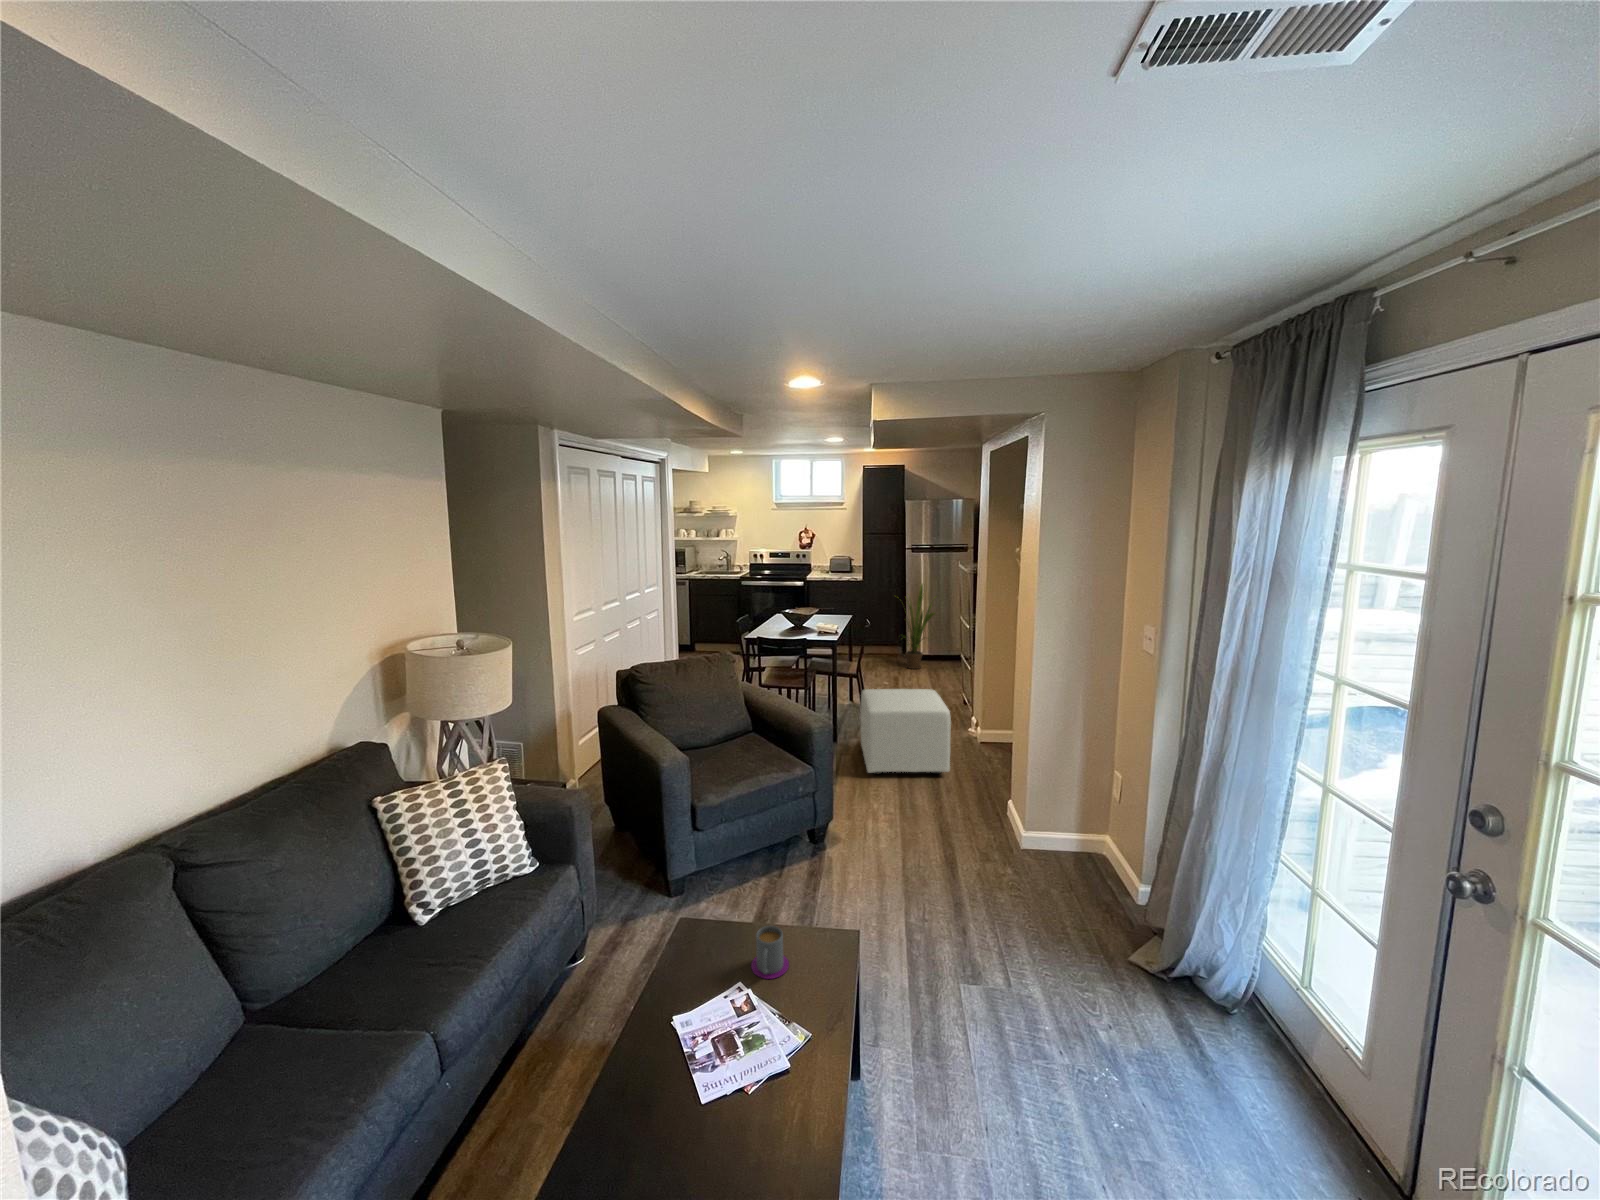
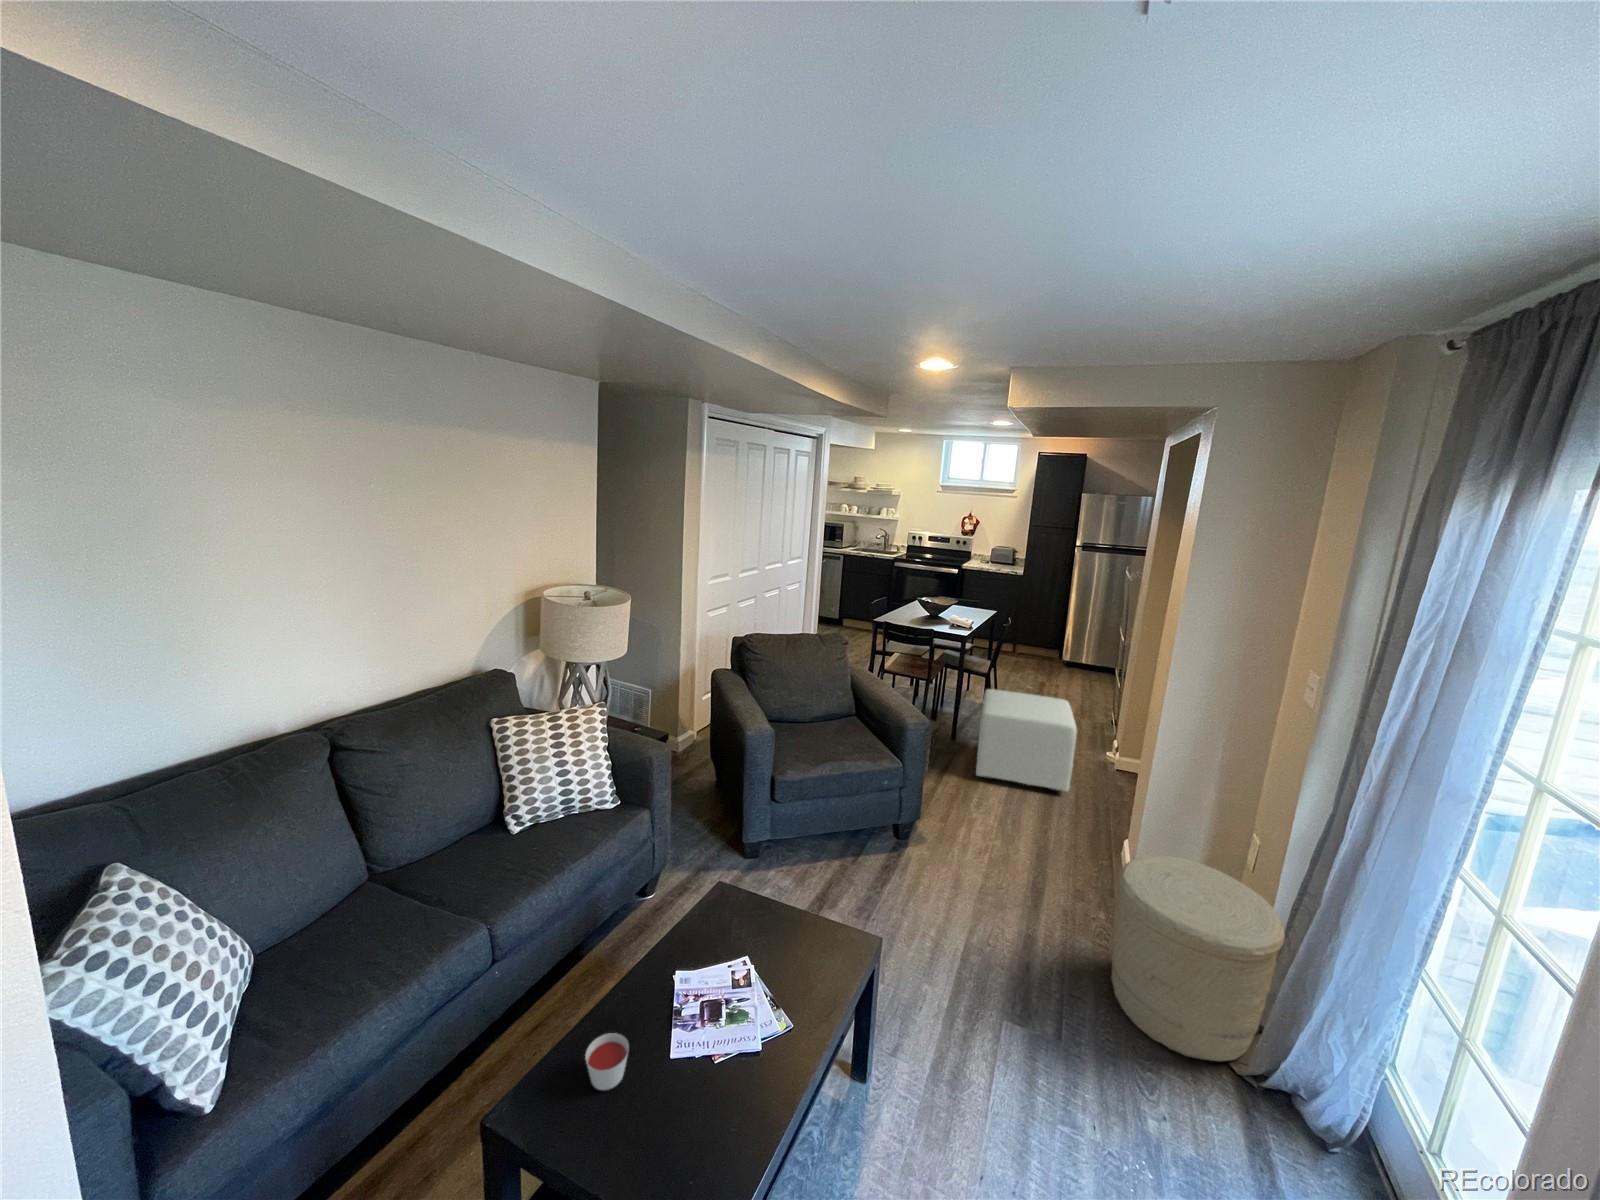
house plant: present [898,584,935,669] -> none [1051,582,1106,675]
woven basket: none [1028,803,1160,969] -> present [1111,855,1285,1061]
mug: present [751,926,789,979] -> none [765,909,802,961]
candle: none [618,1094,664,1158] -> present [585,1033,629,1090]

